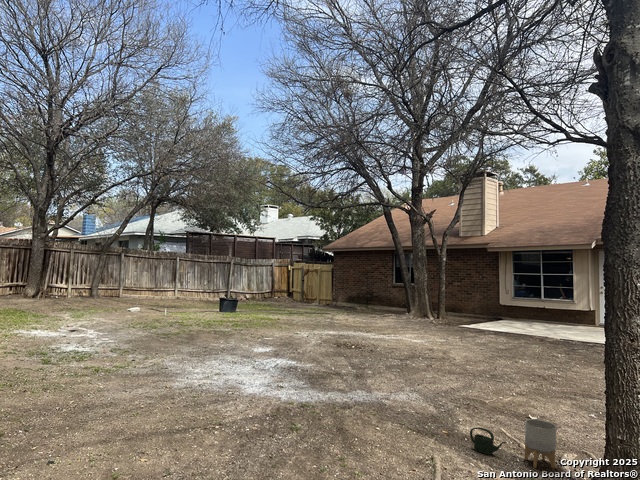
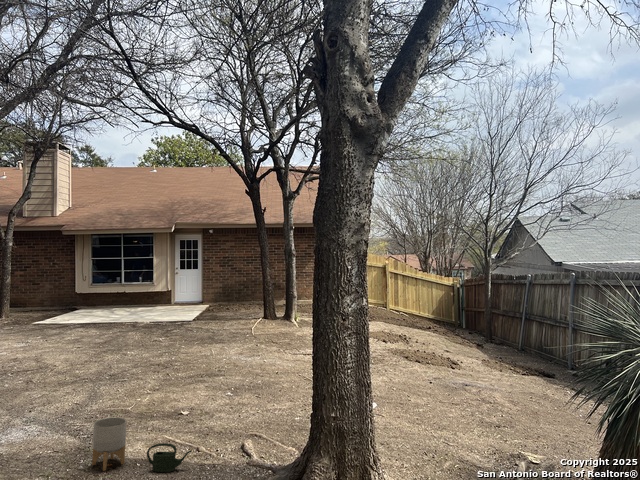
planter: present [525,419,557,468] -> present [92,417,126,471]

